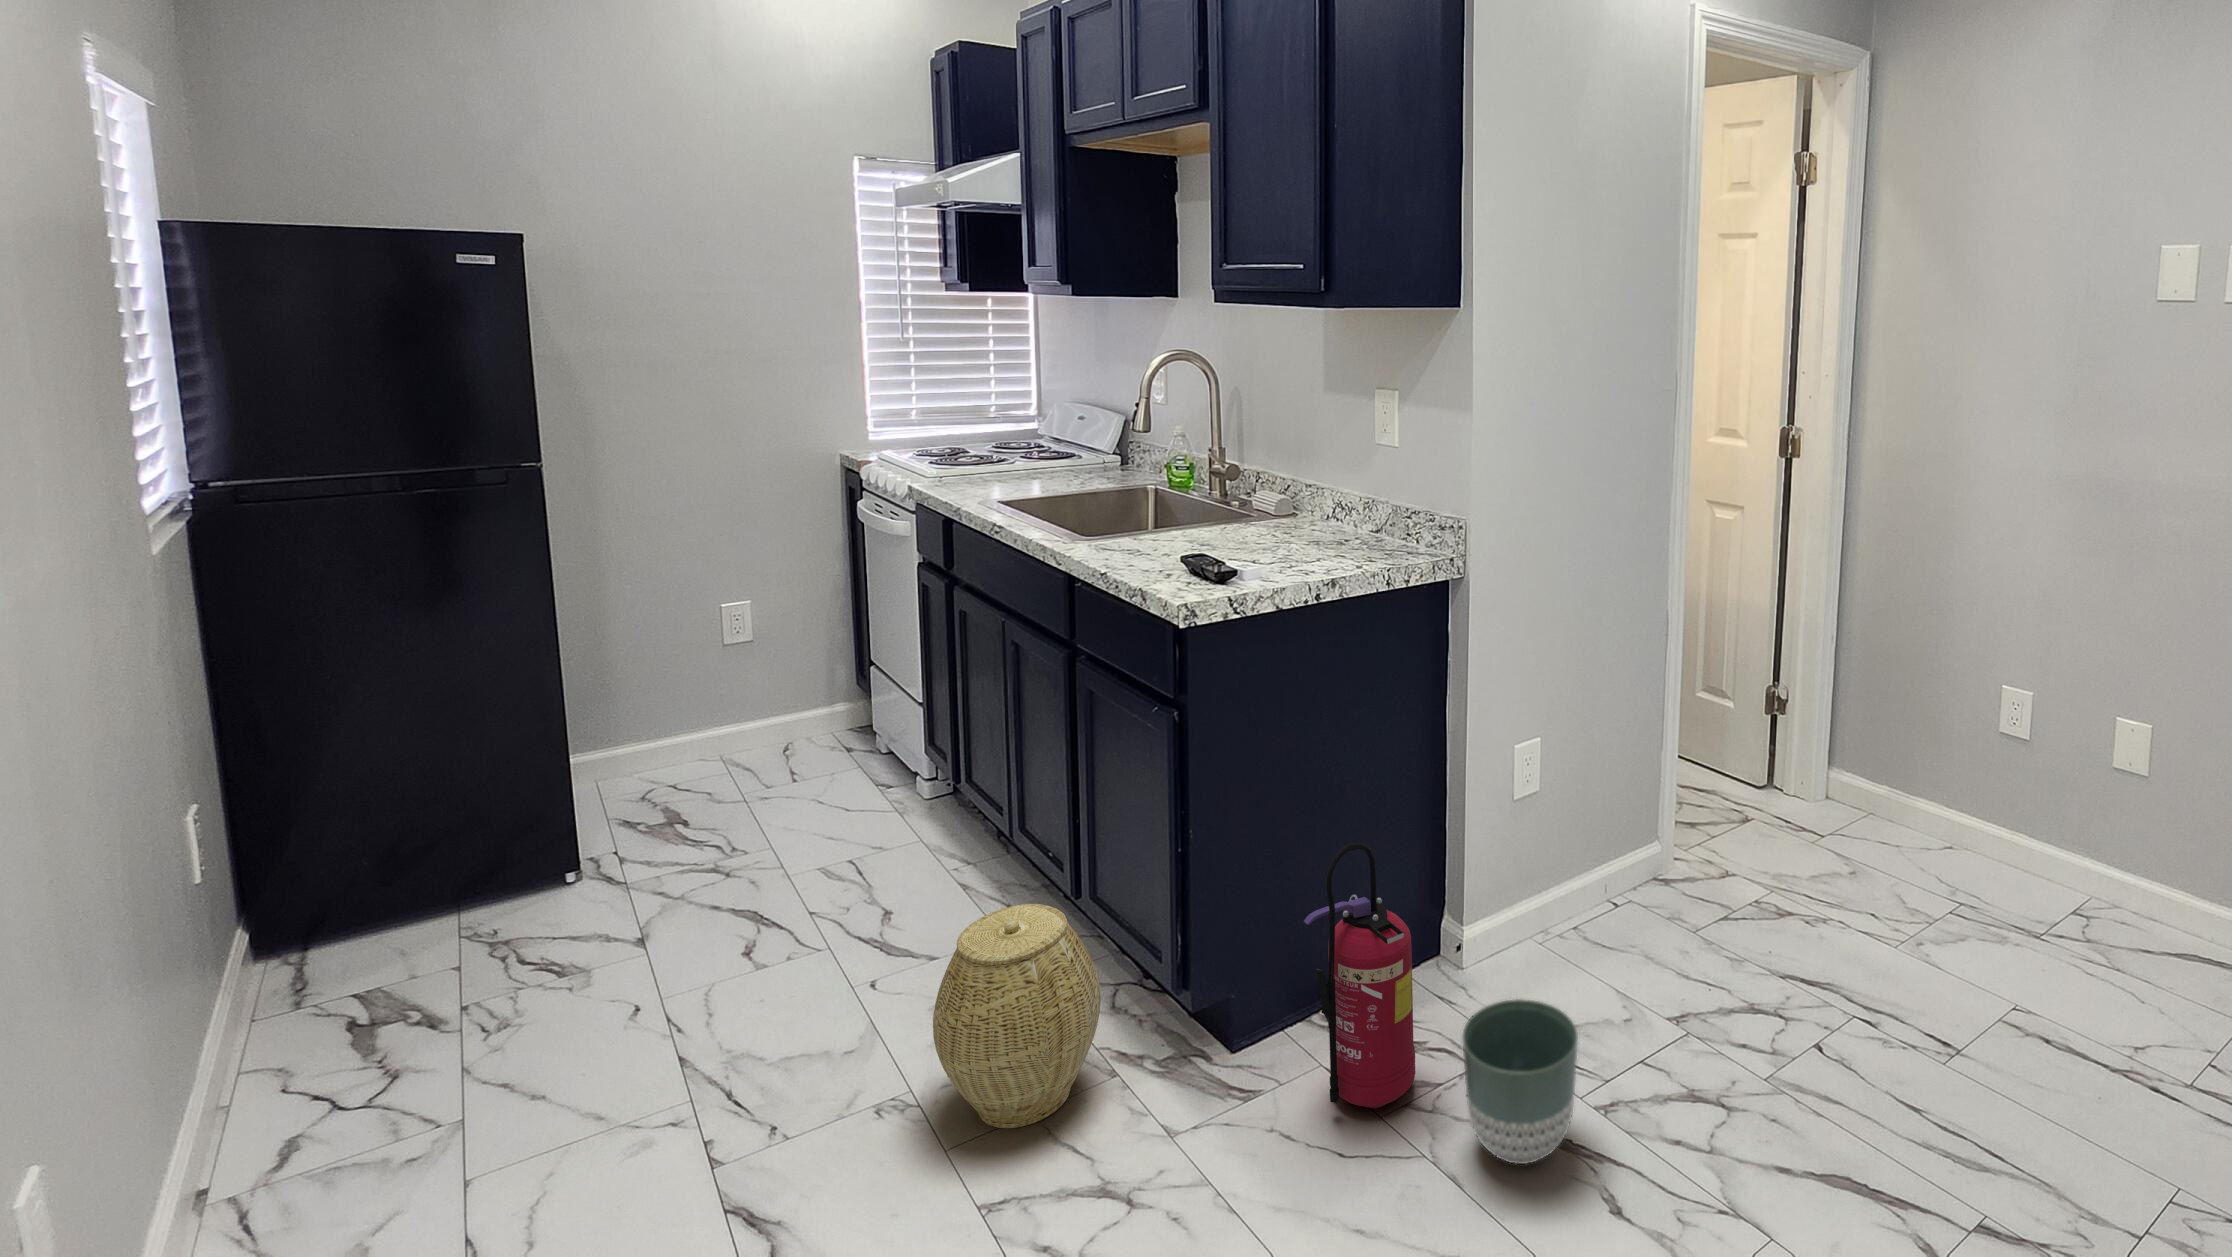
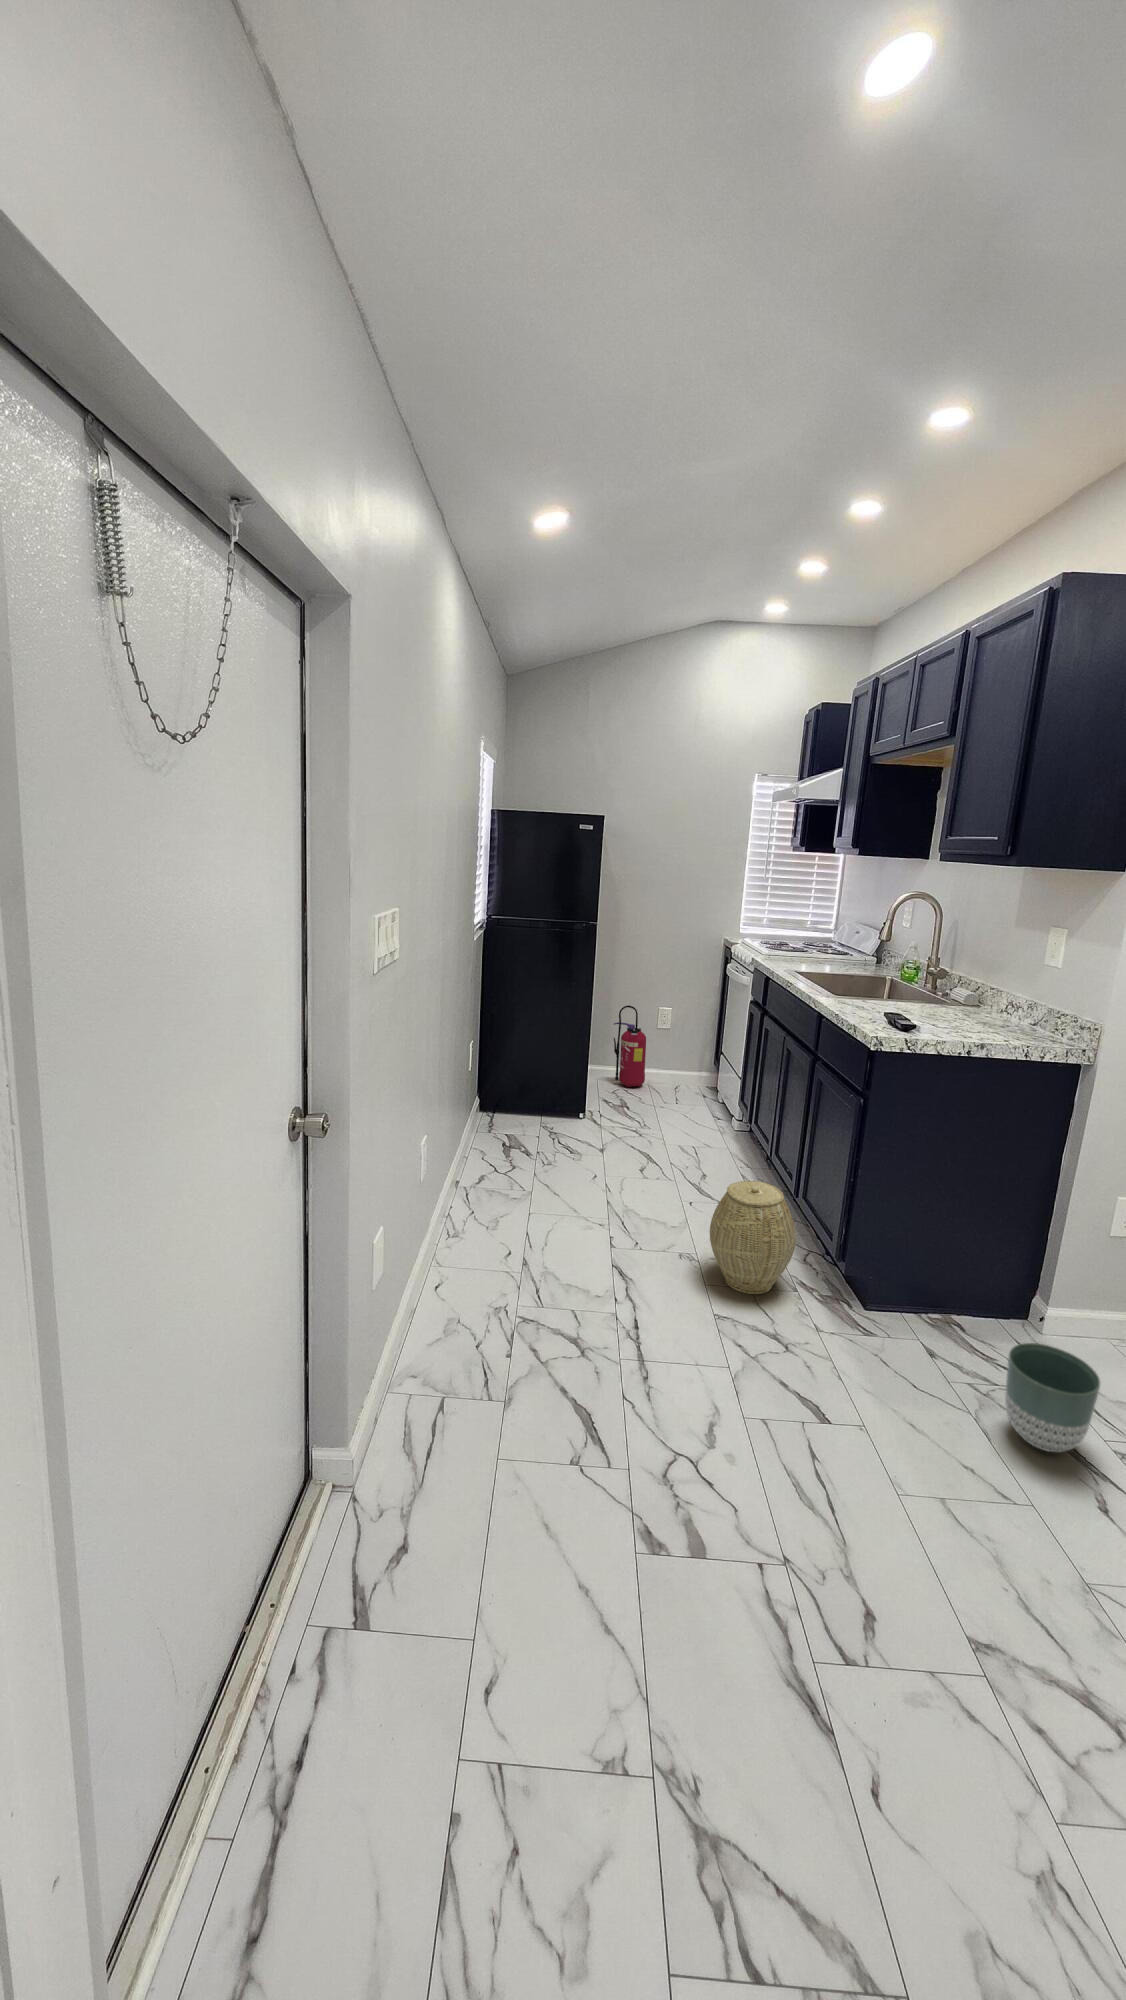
fire extinguisher: present [1304,843,1415,1108] -> present [614,1006,646,1087]

